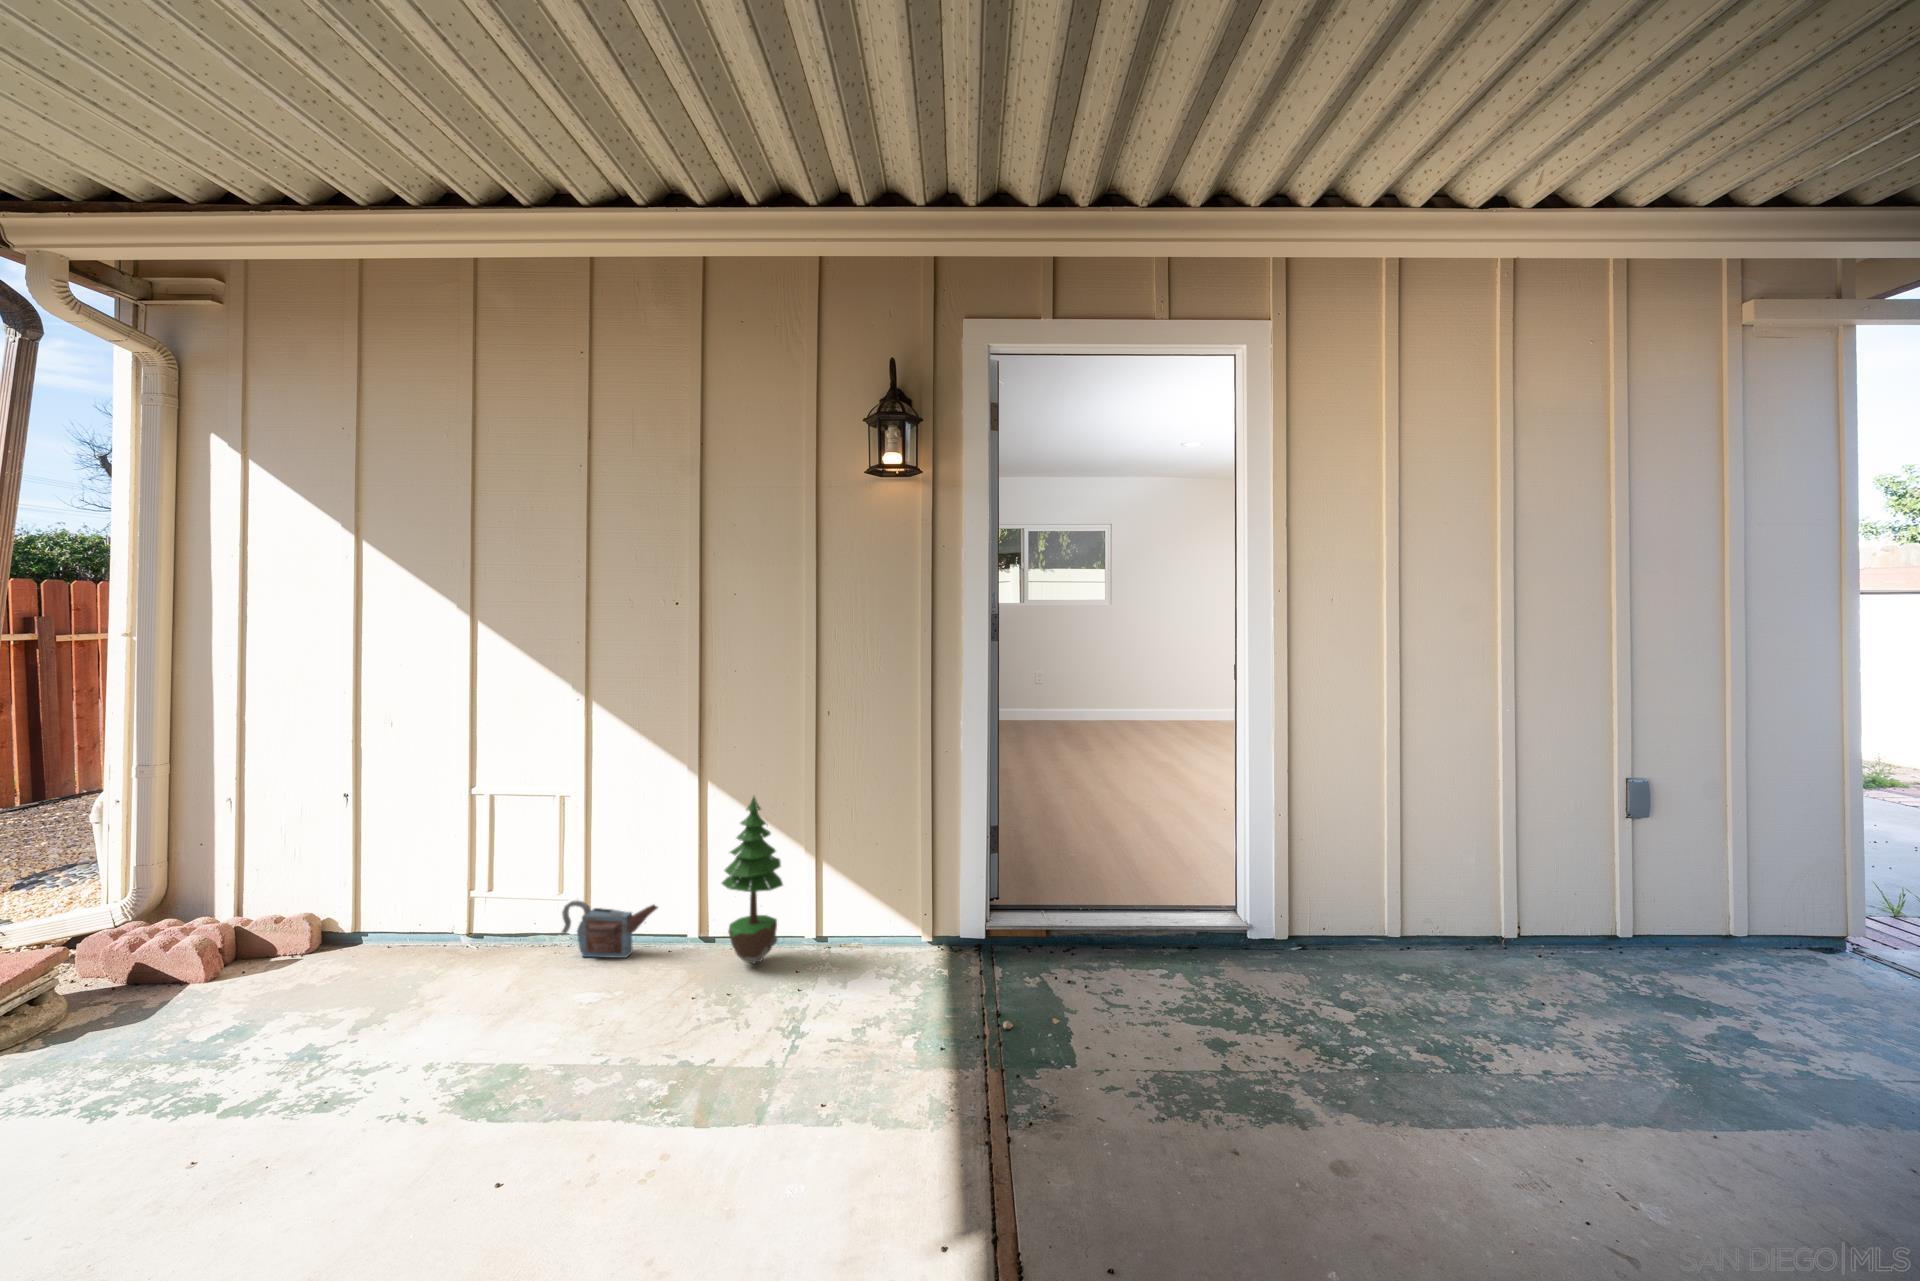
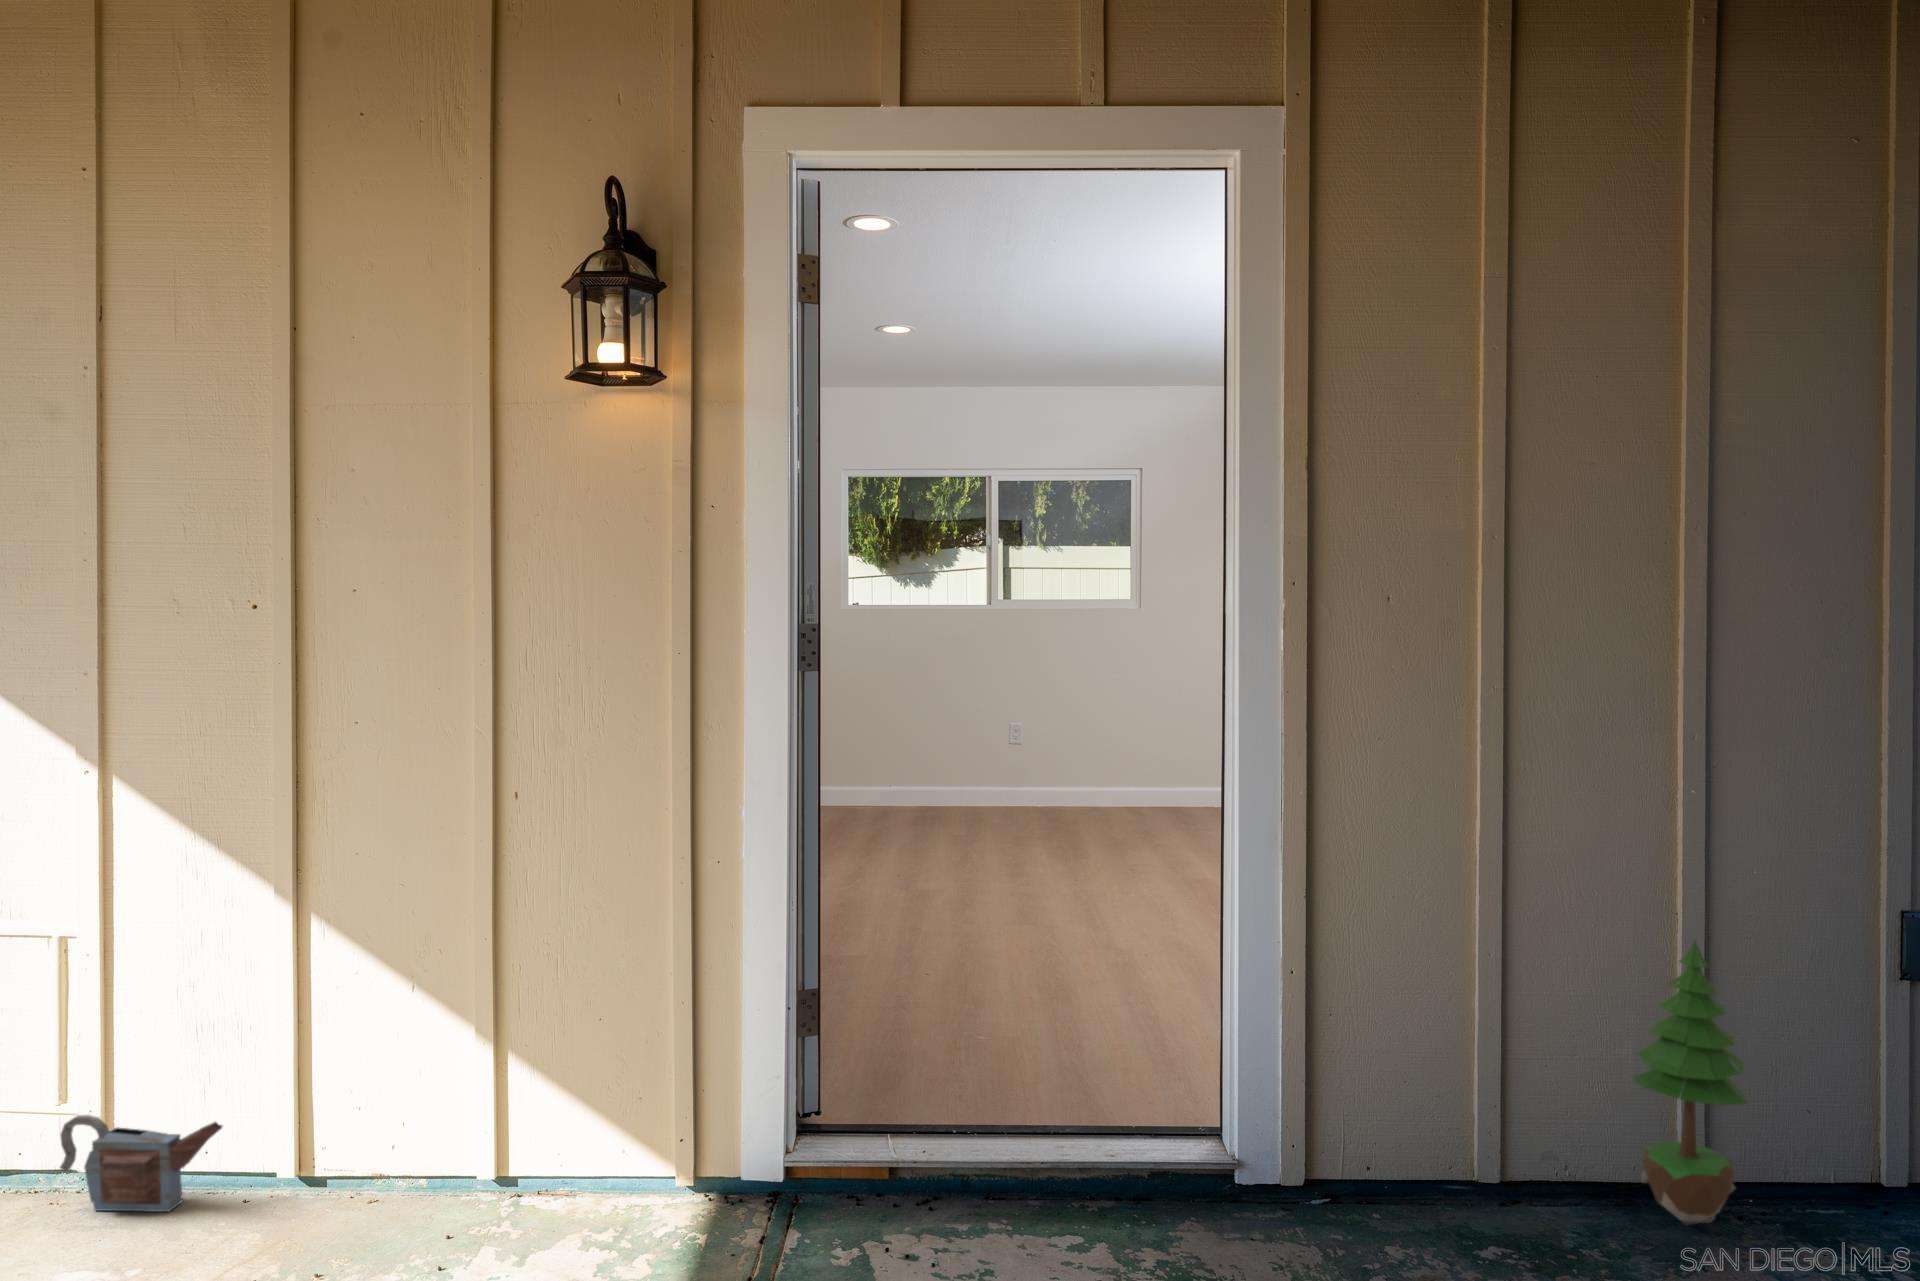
potted tree: present [722,797,783,964] -> present [1632,940,1747,1225]

